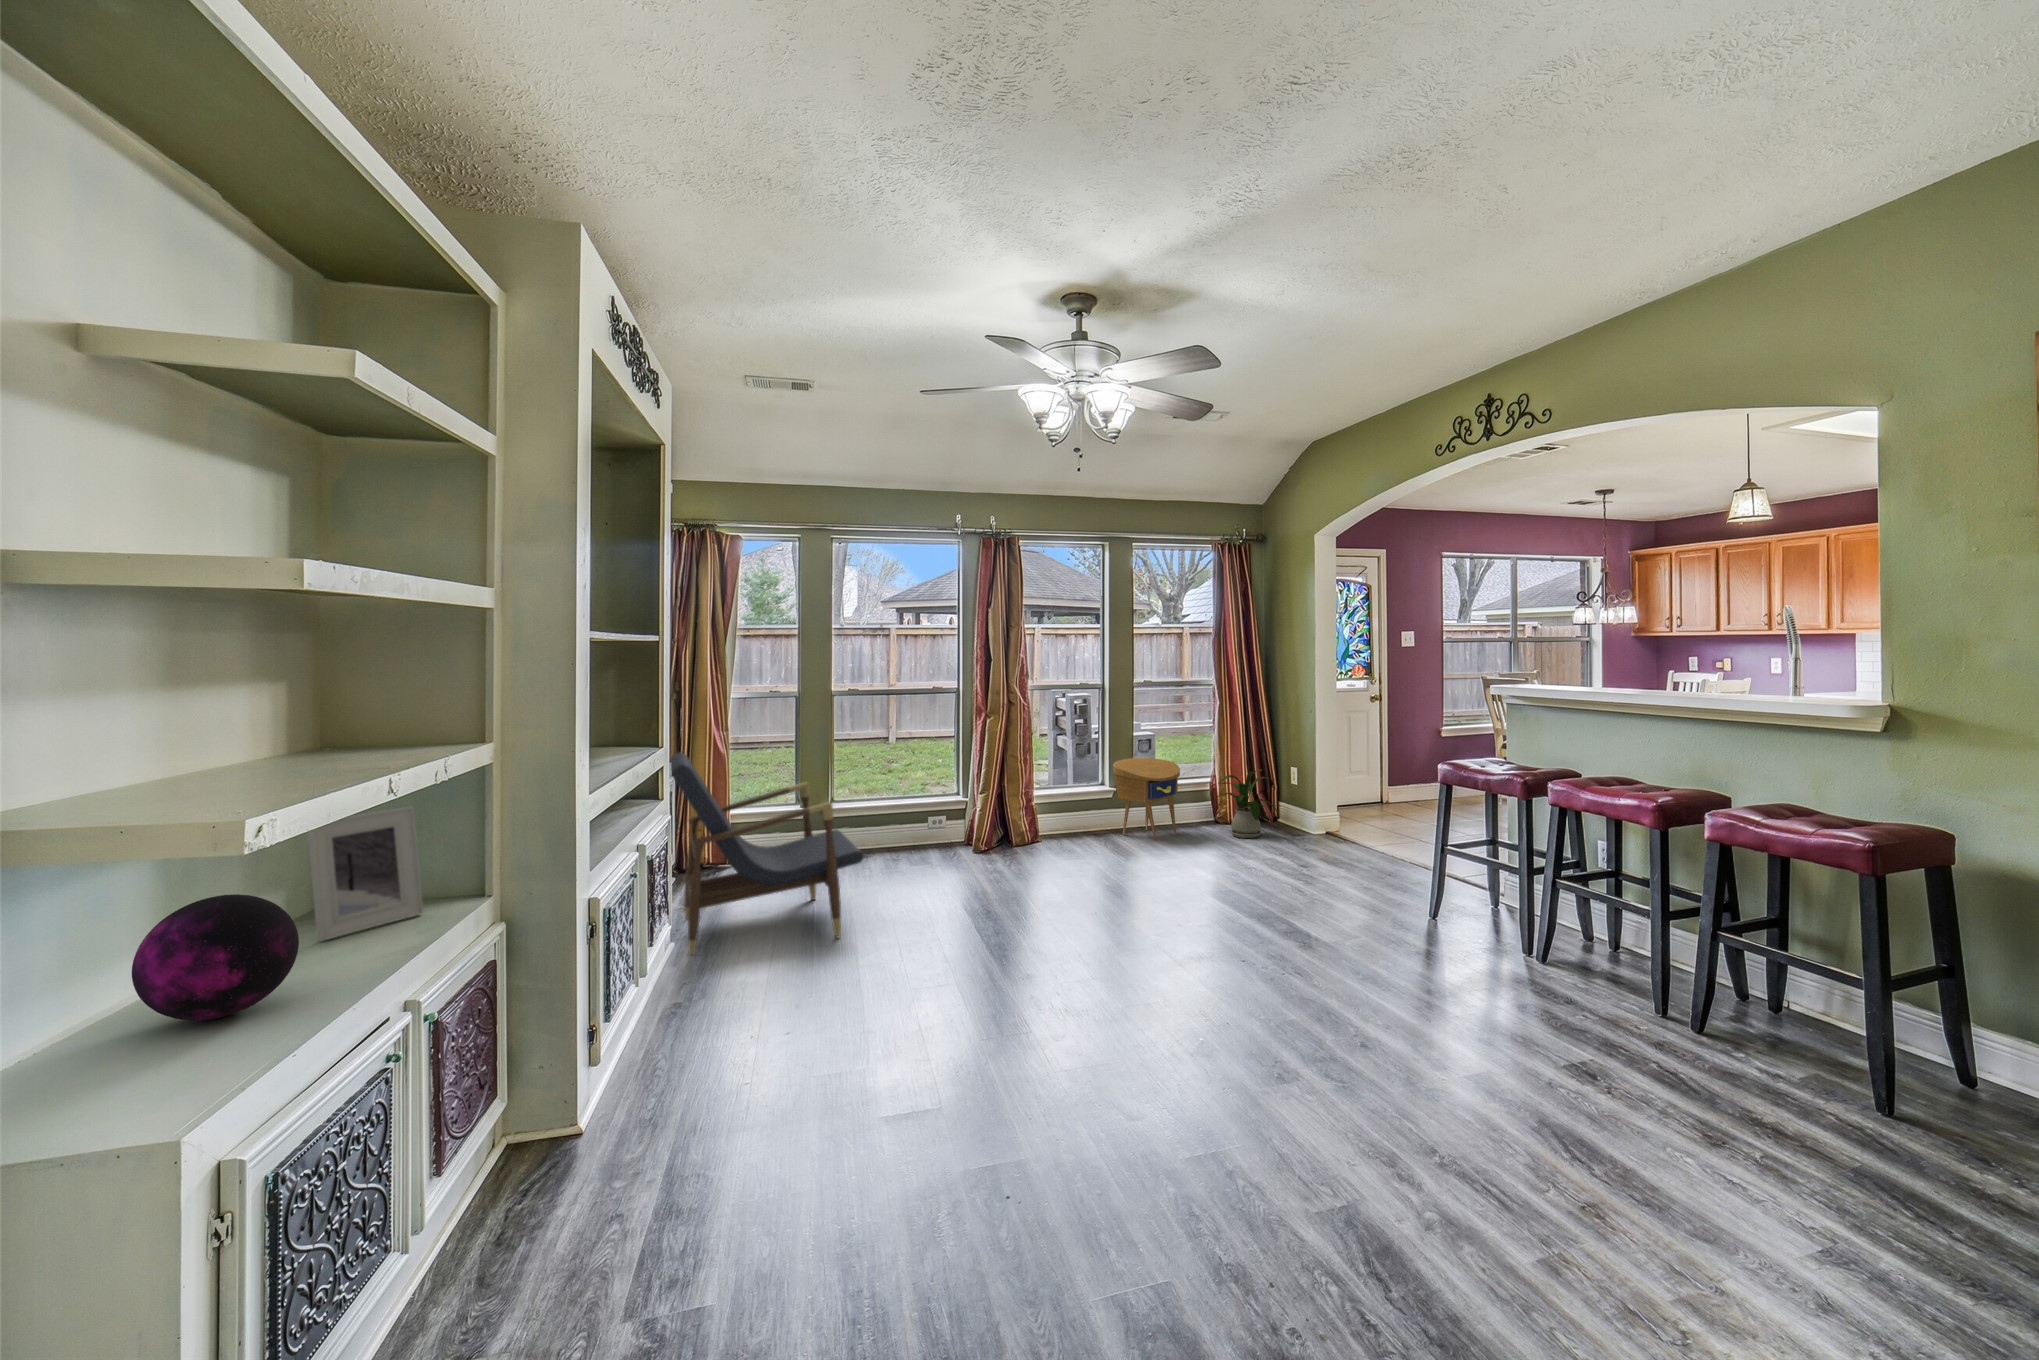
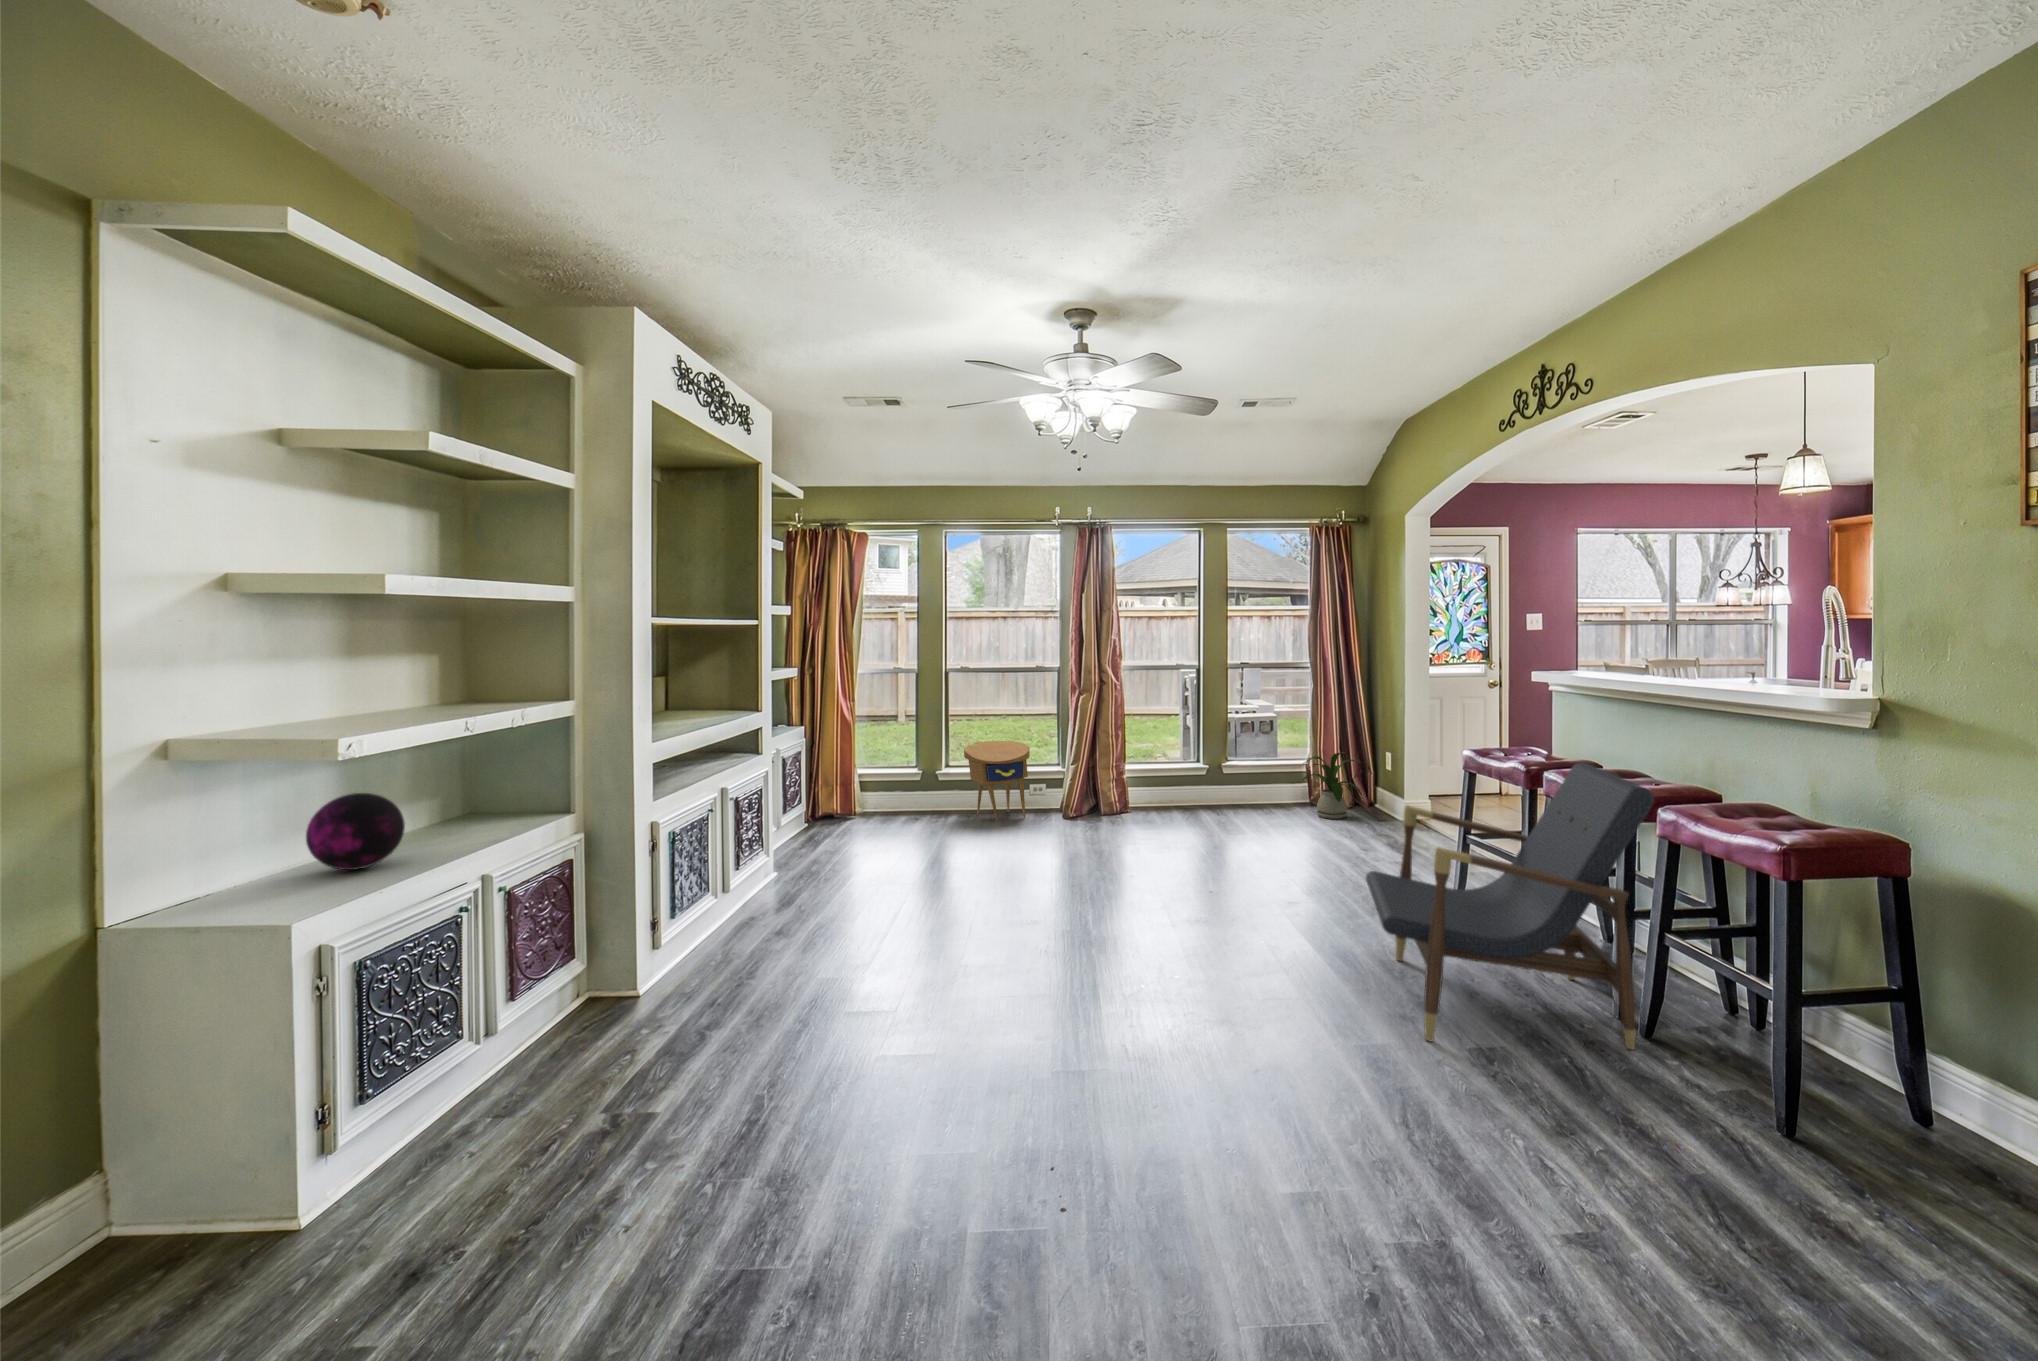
lounge chair: present [670,752,864,955] -> present [1366,762,1654,1049]
side table: present [1113,758,1180,839] -> present [964,741,1030,821]
picture frame: present [308,807,423,941] -> none [443,745,523,833]

